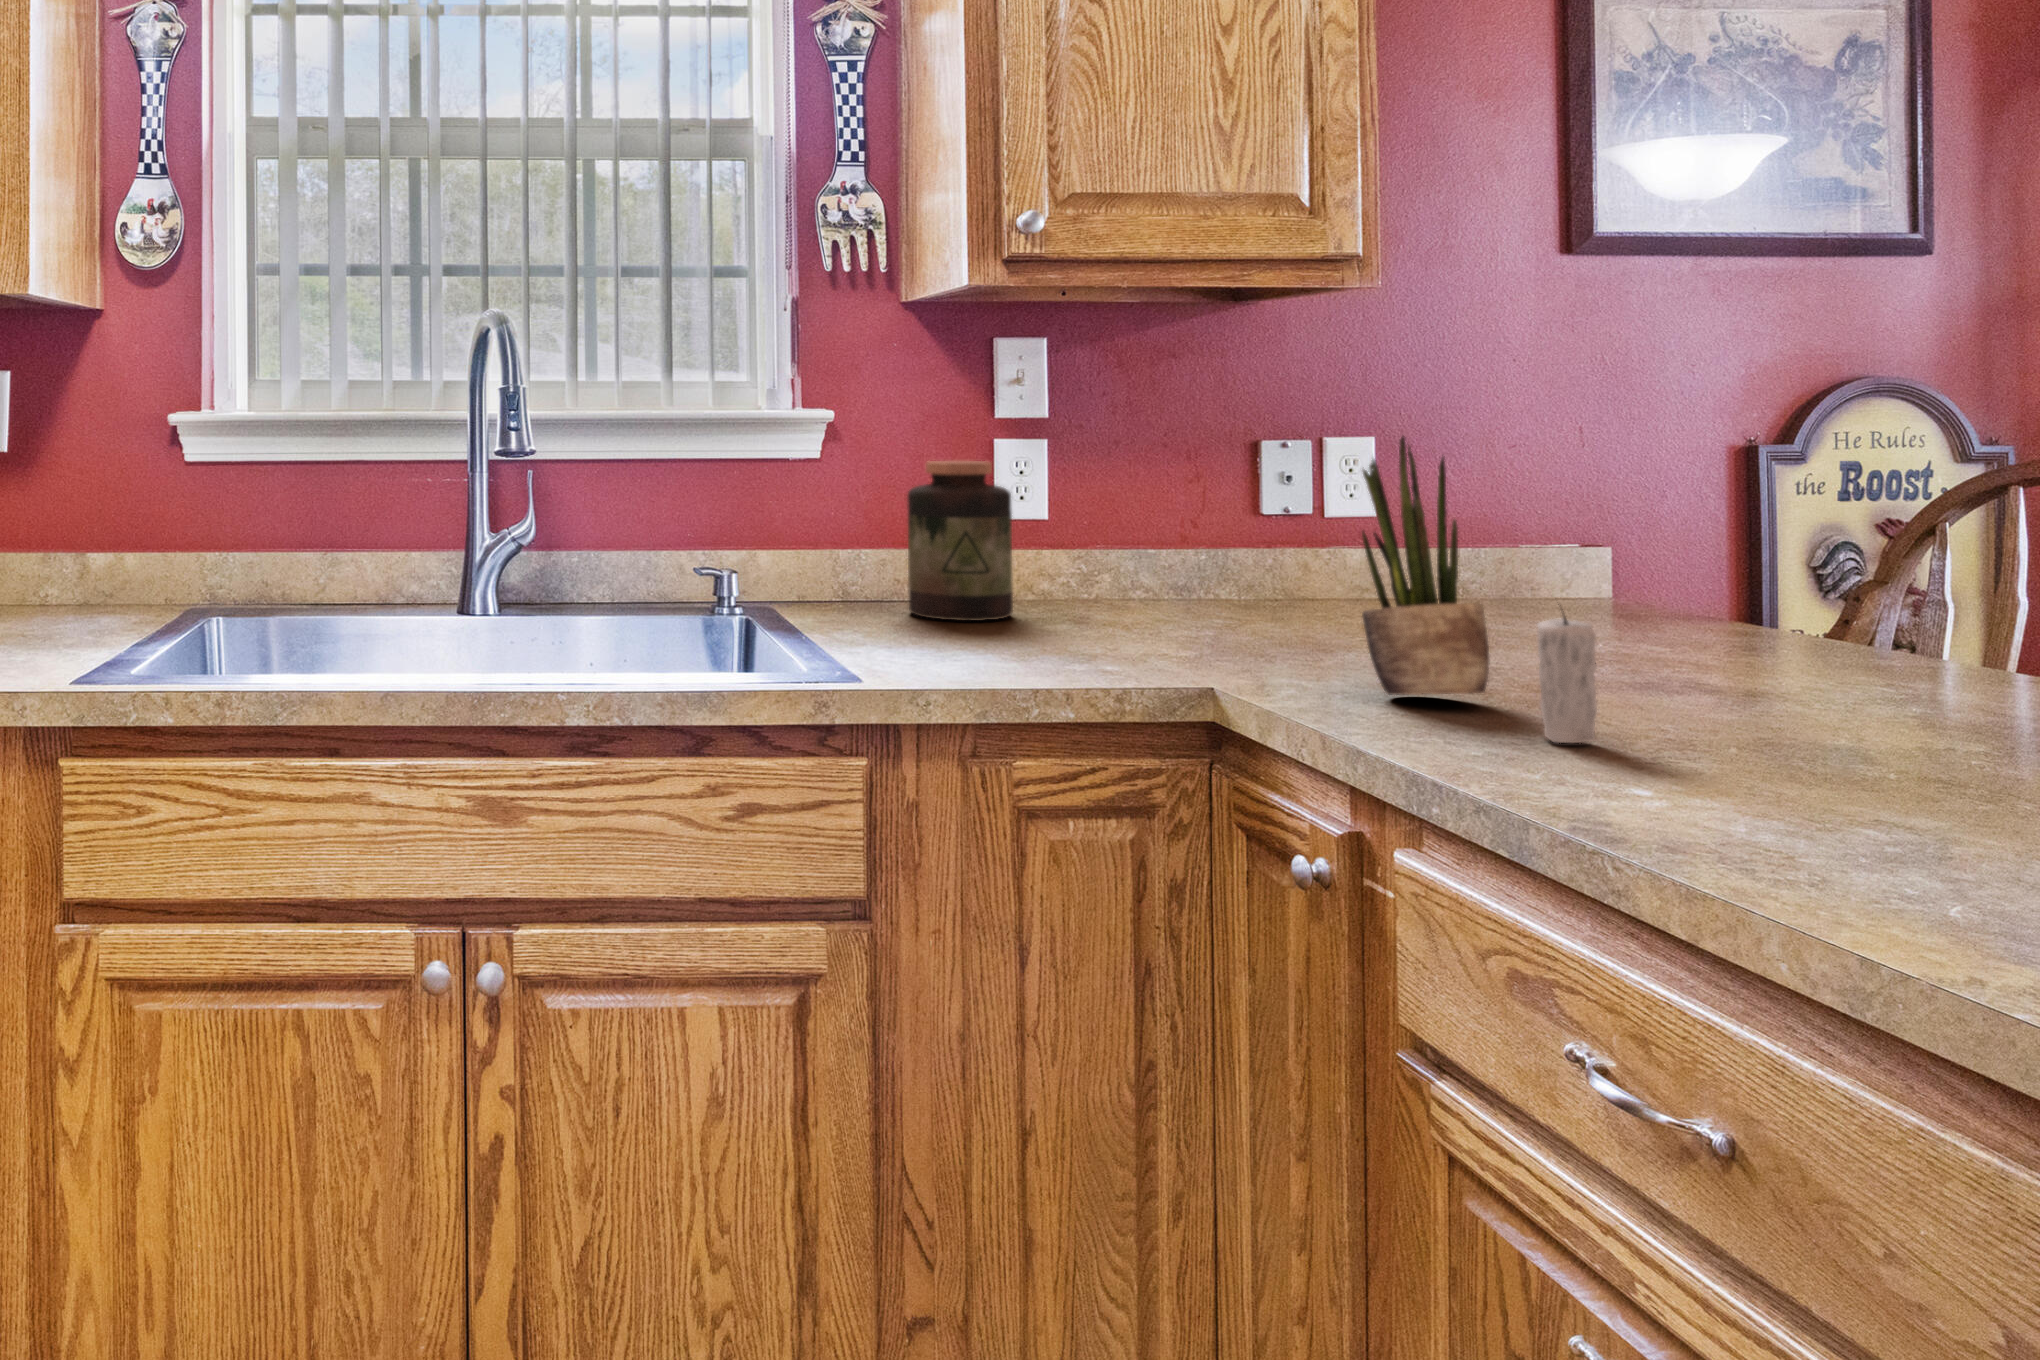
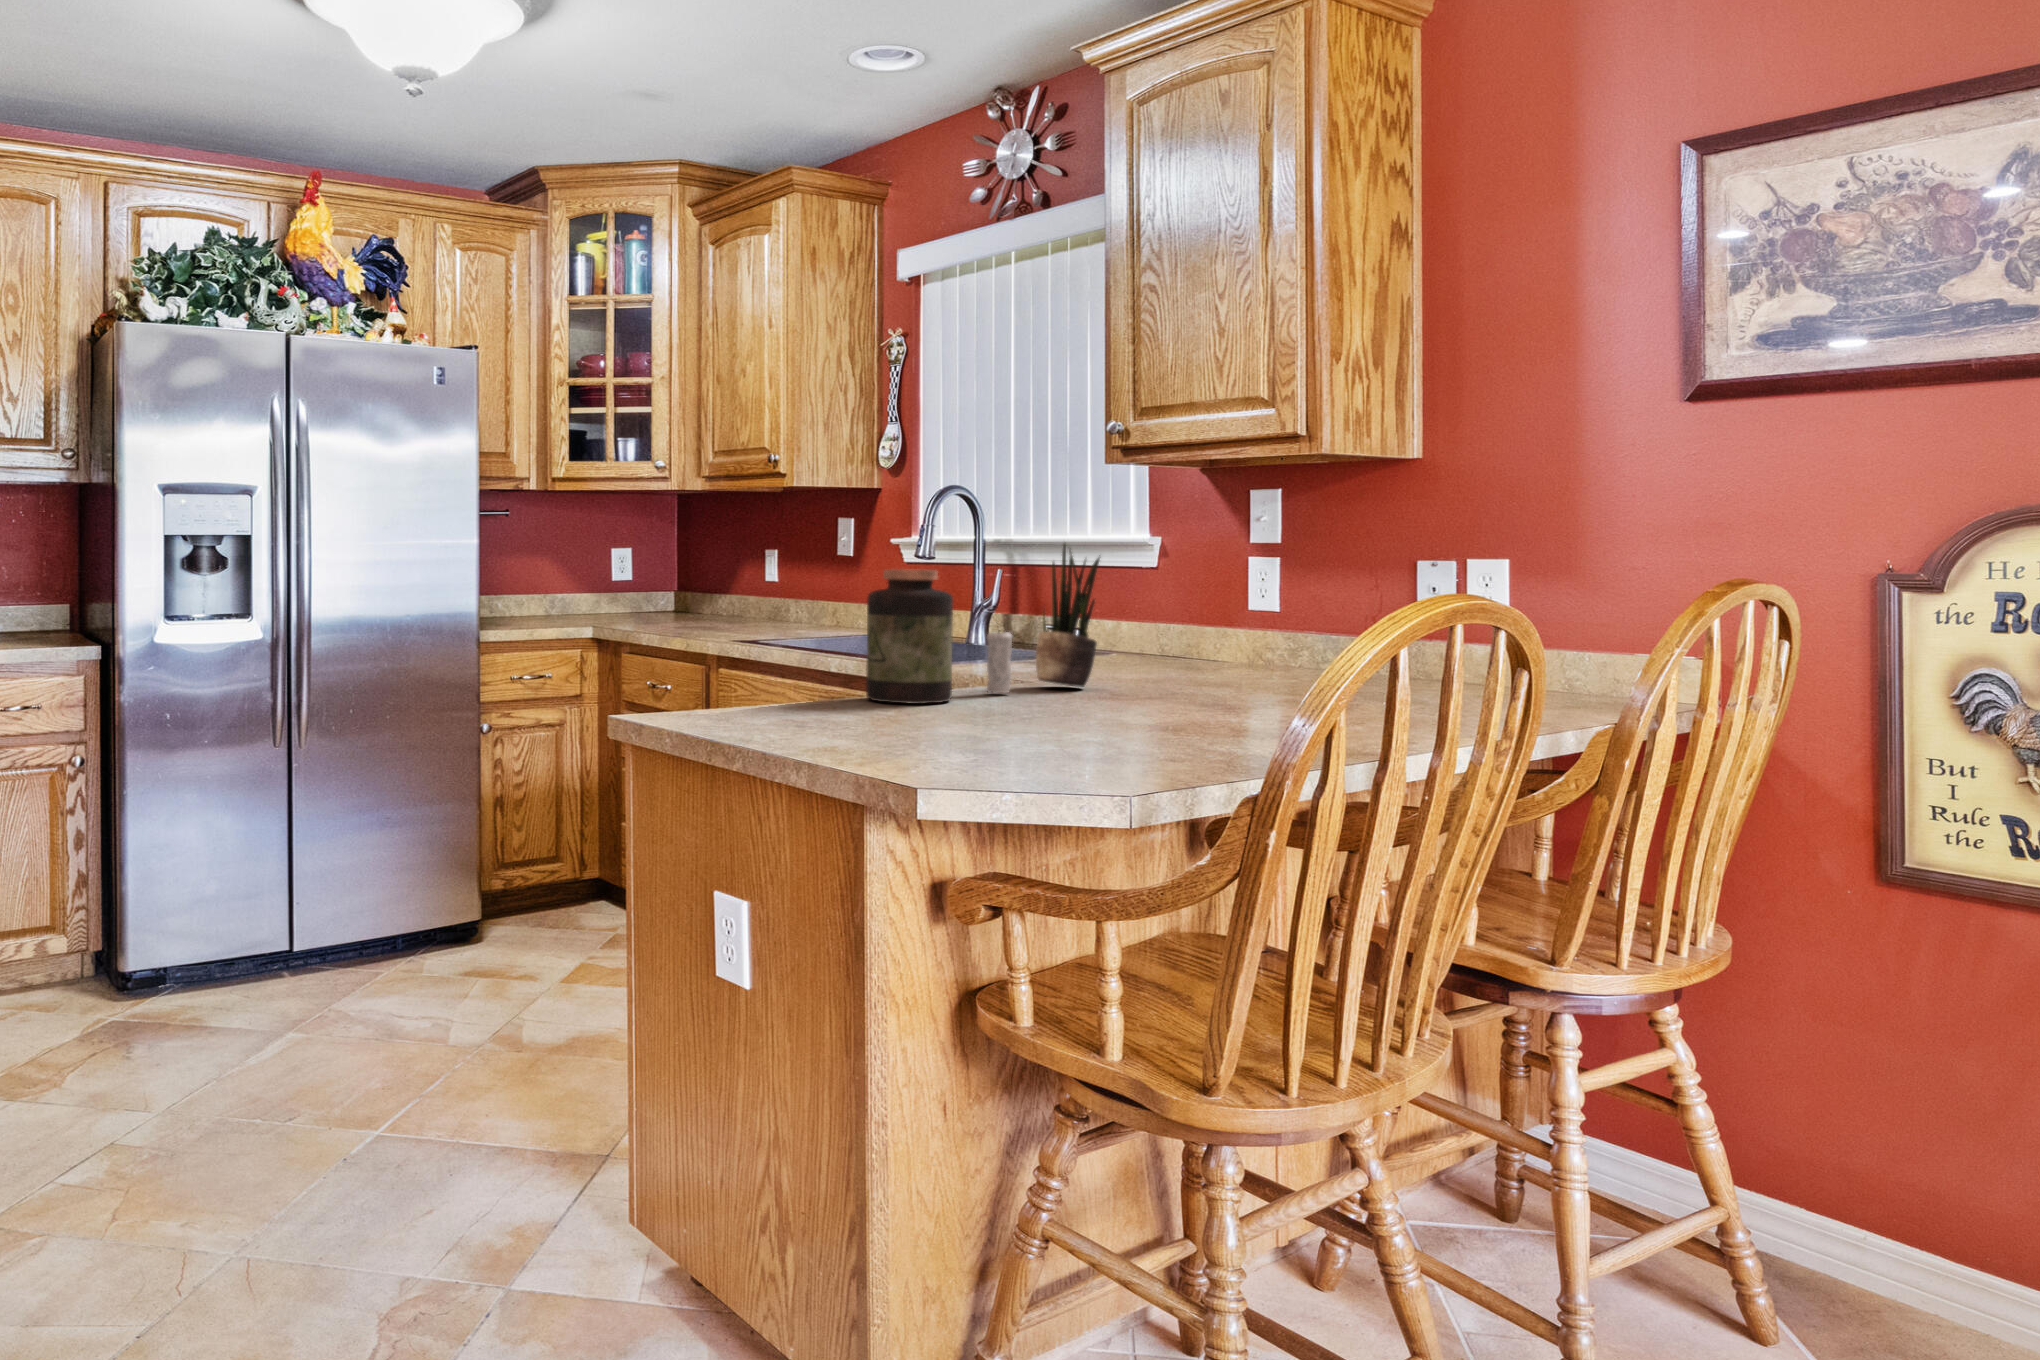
jar: present [907,461,1013,621] -> present [866,569,953,704]

